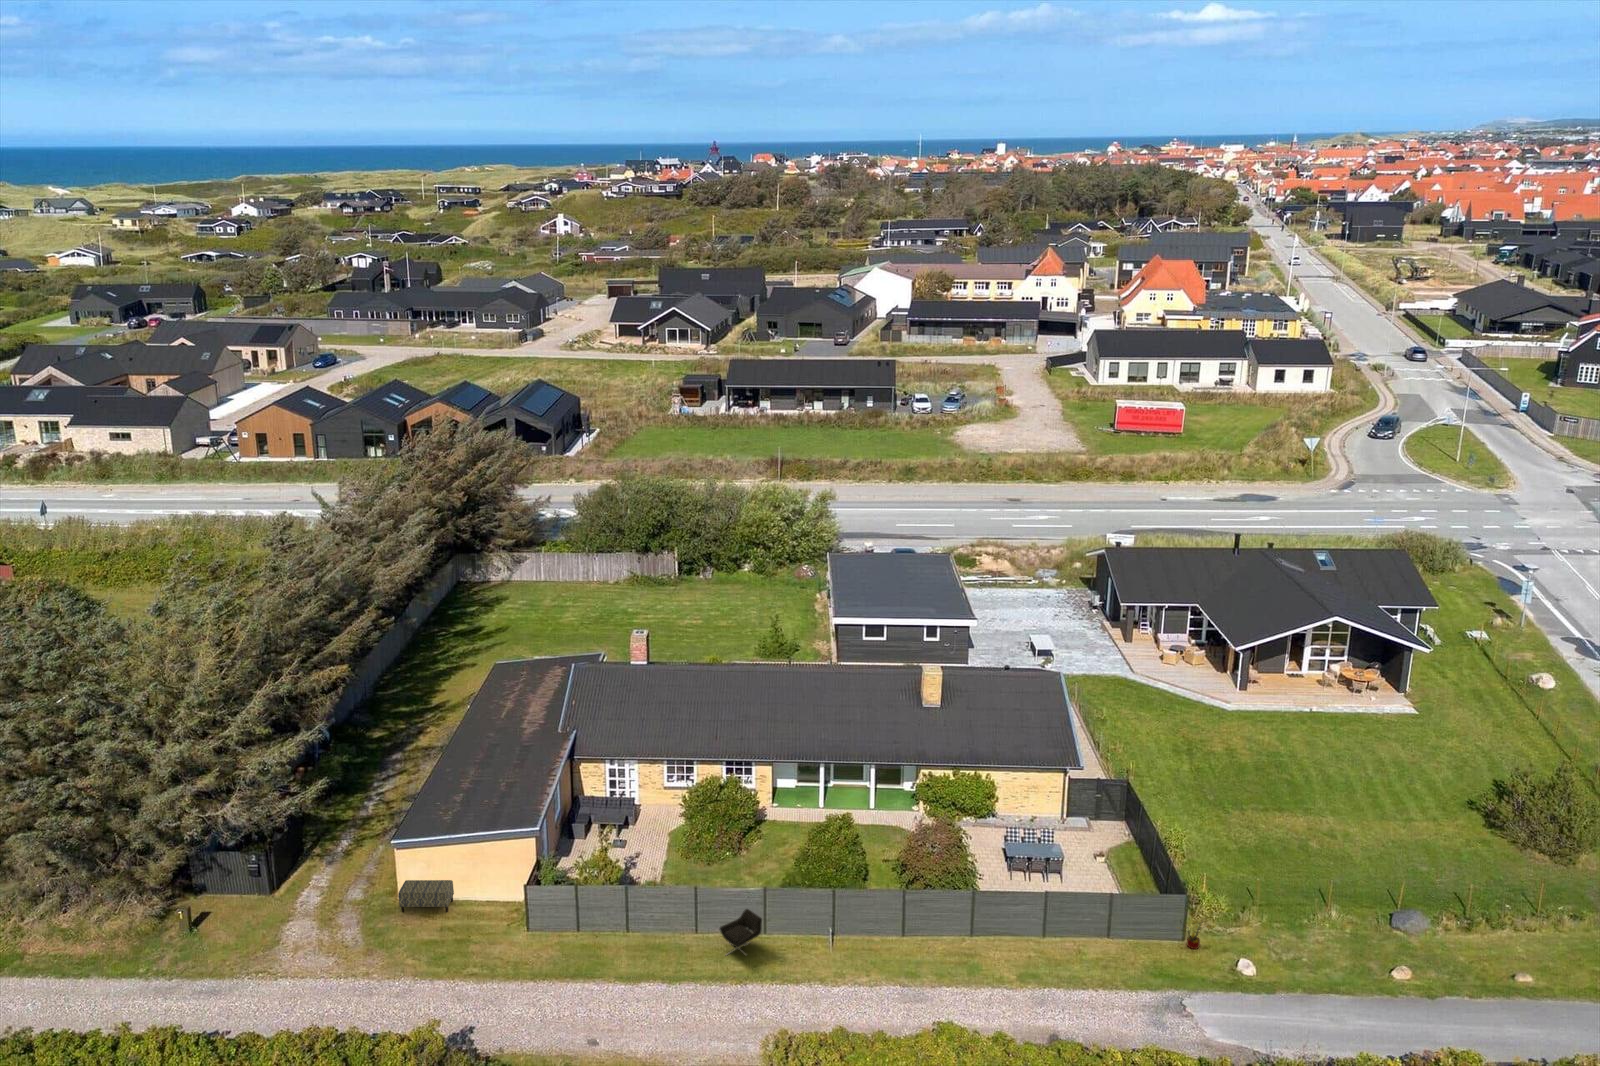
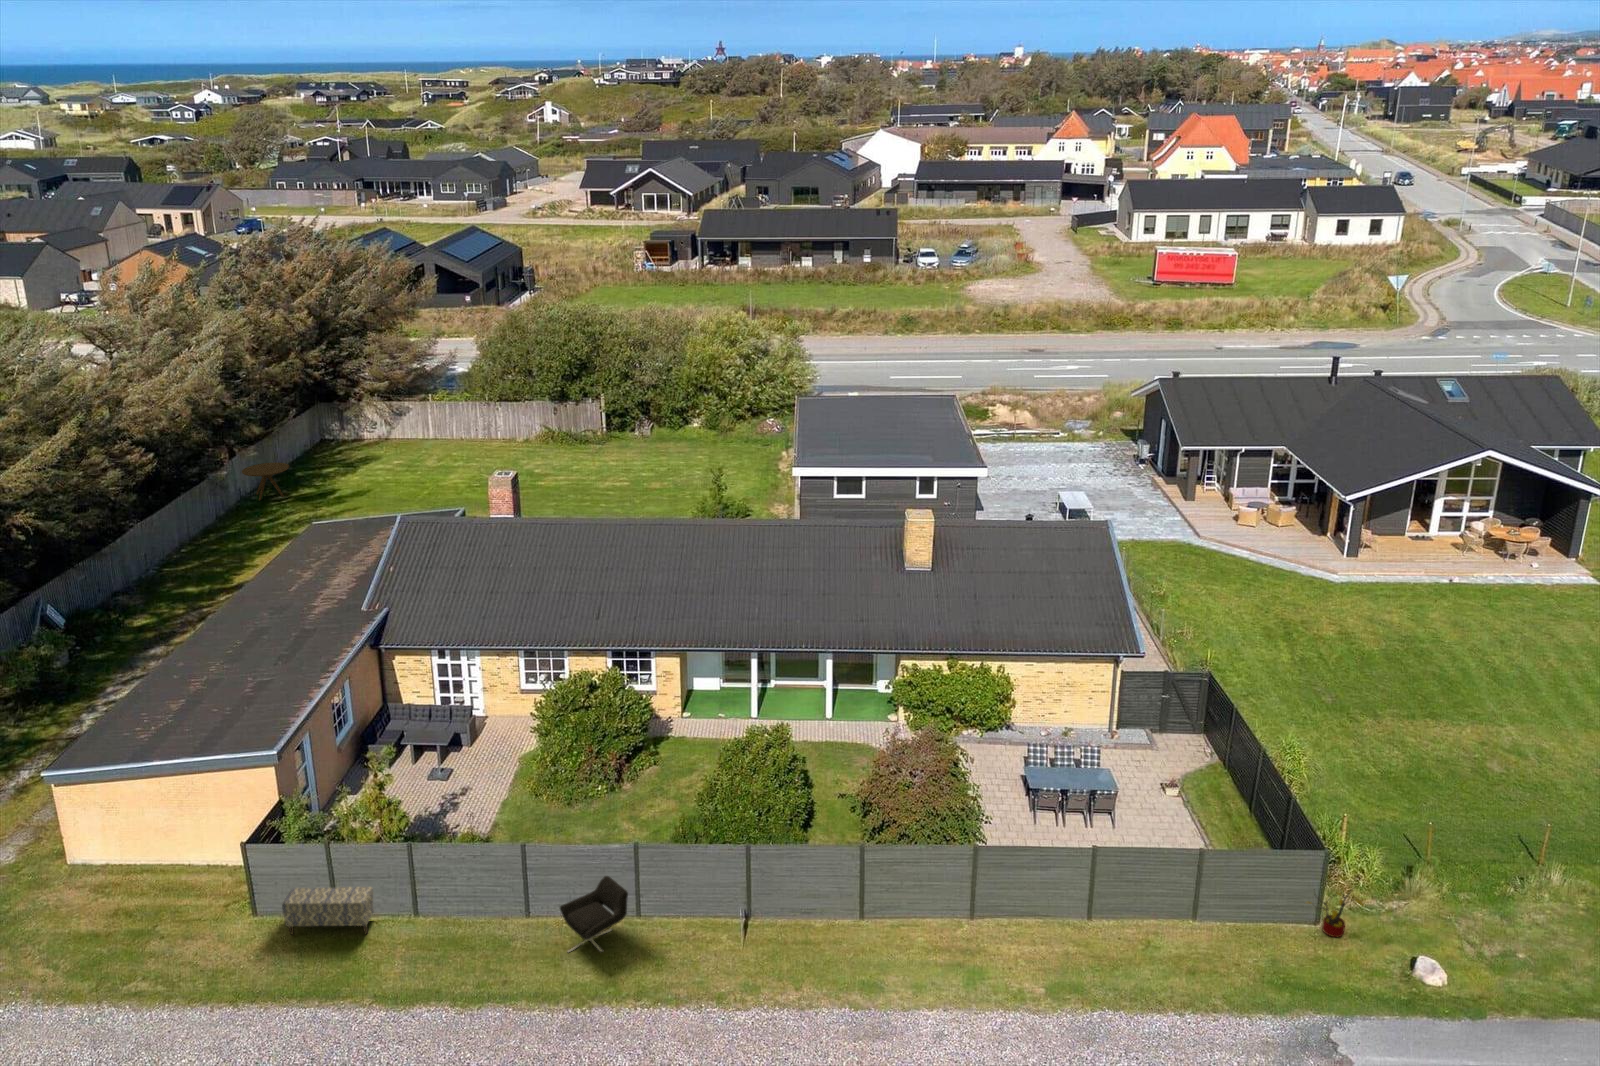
dining table: none [416,605,450,635] -> present [242,462,289,500]
bench: present [398,880,454,912] -> present [282,887,374,935]

